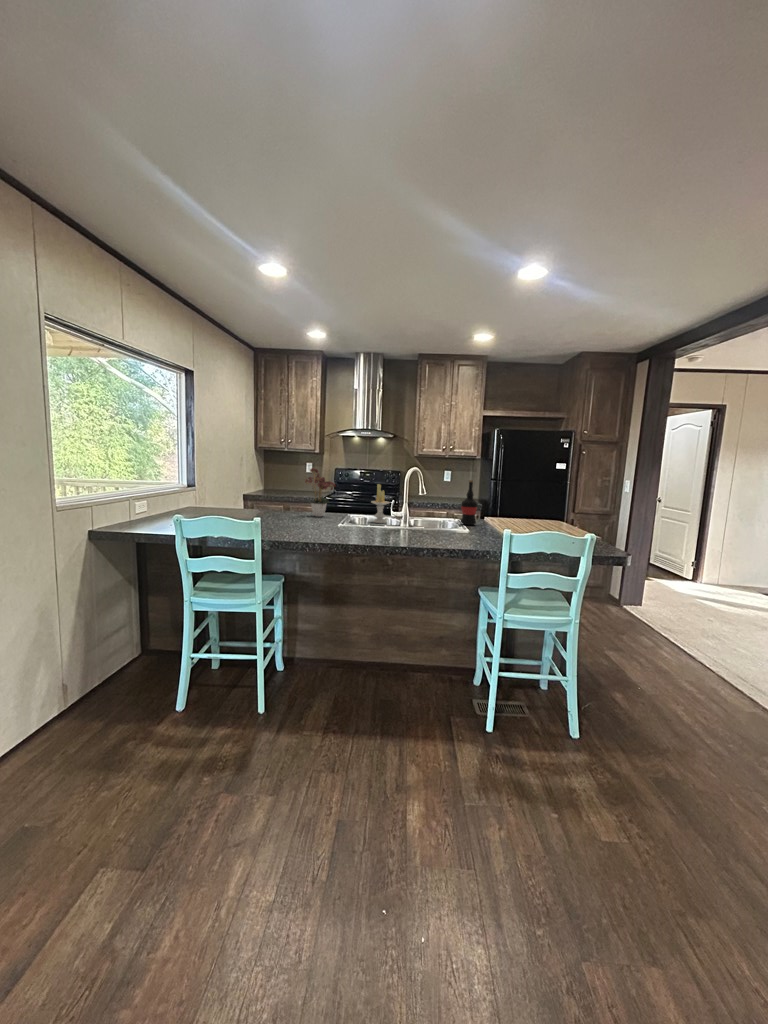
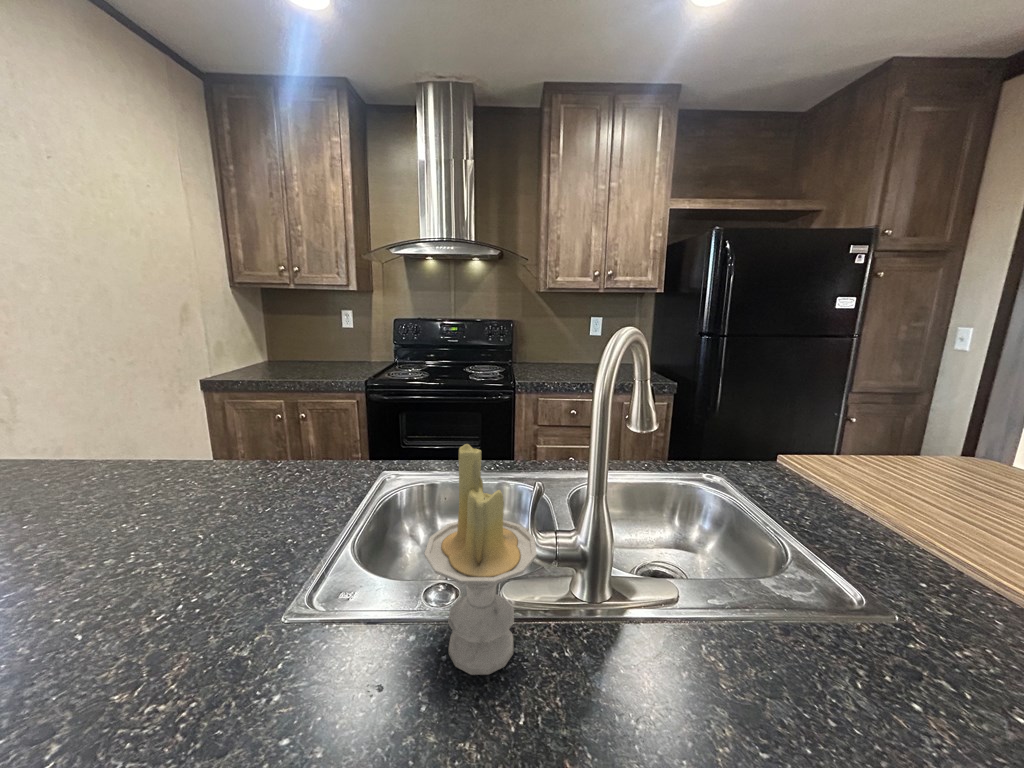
flower arrangement: present [305,468,336,517] -> none [93,339,283,574]
wine bottle: present [460,480,478,525] -> none [839,388,950,603]

